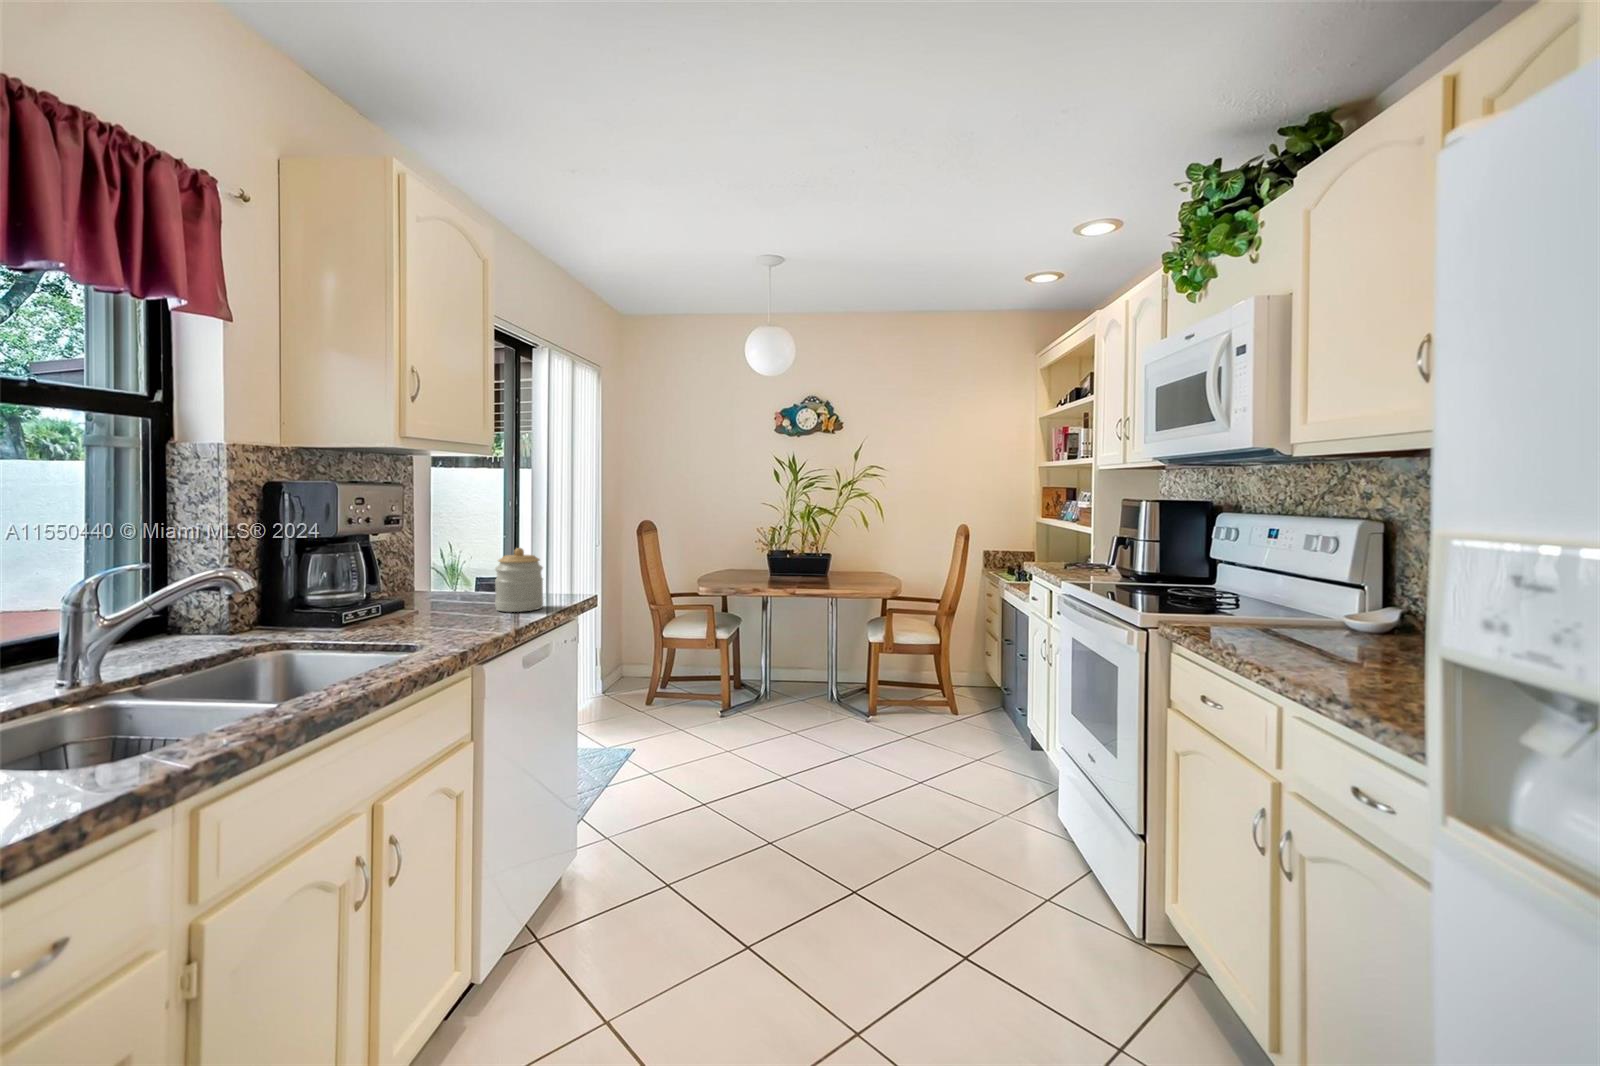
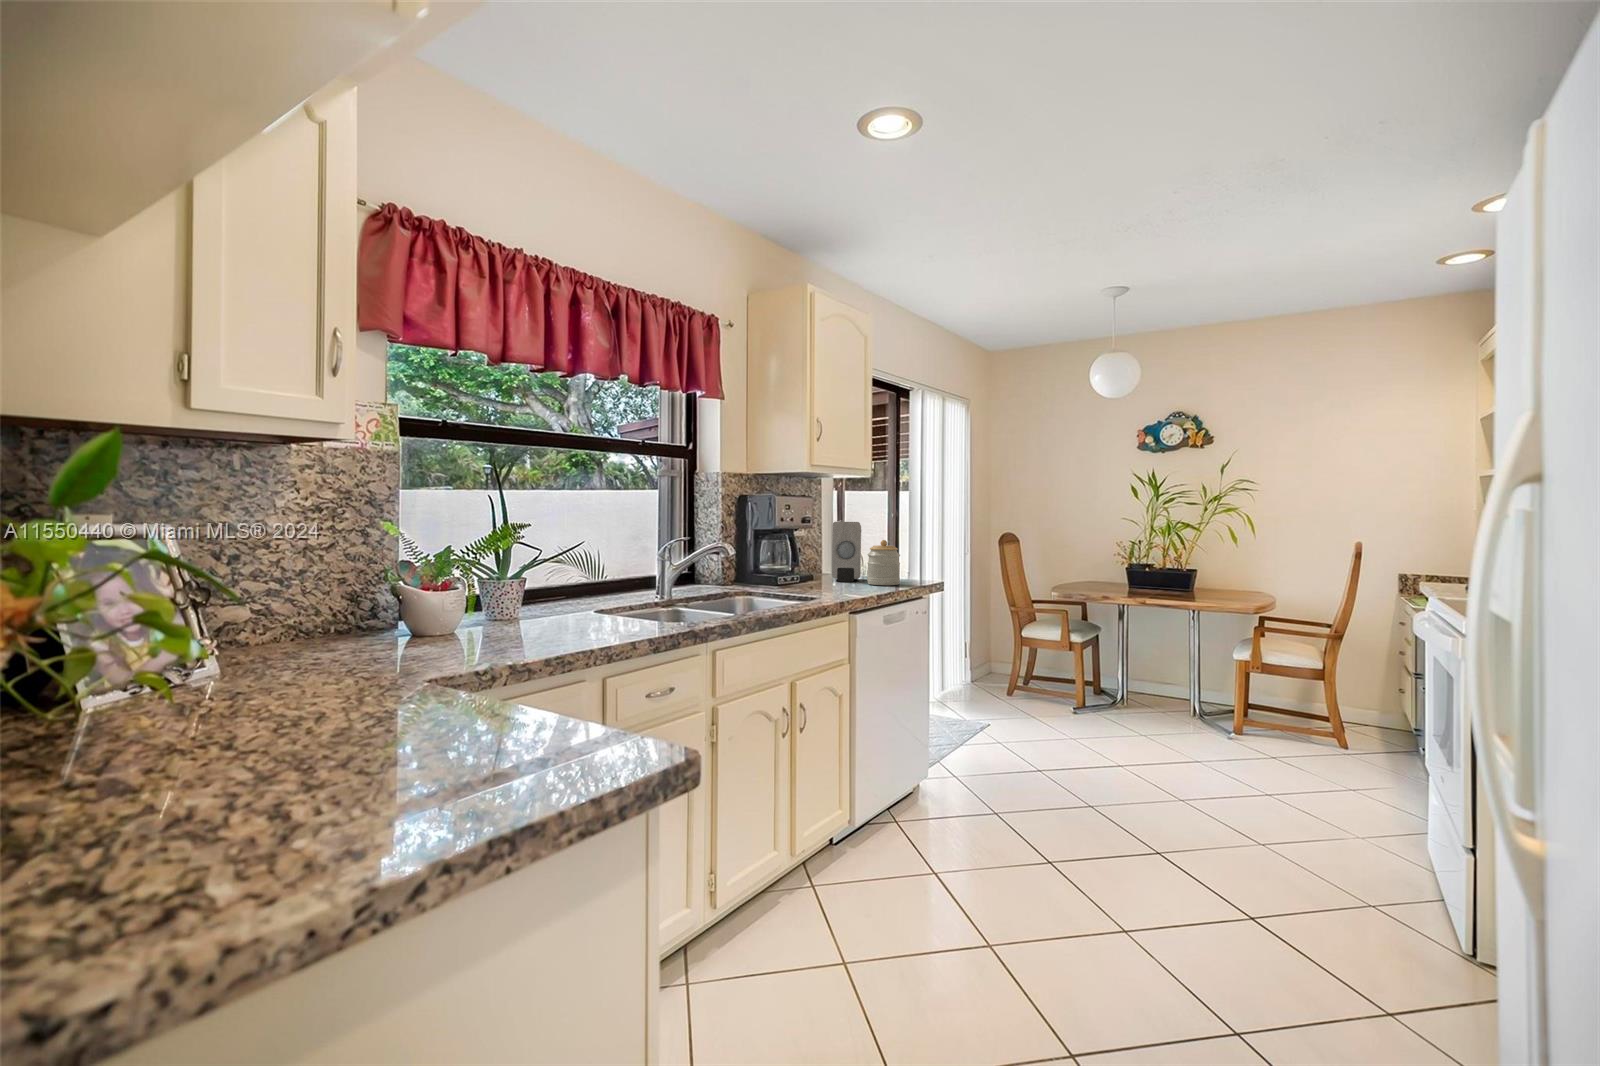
soap dispenser: none [437,521,481,608] -> present [832,522,861,582]

